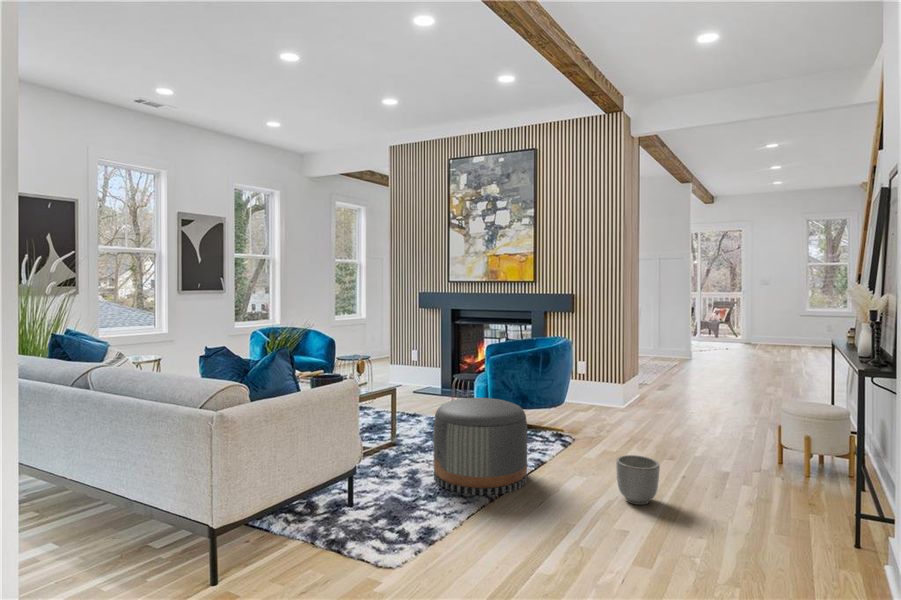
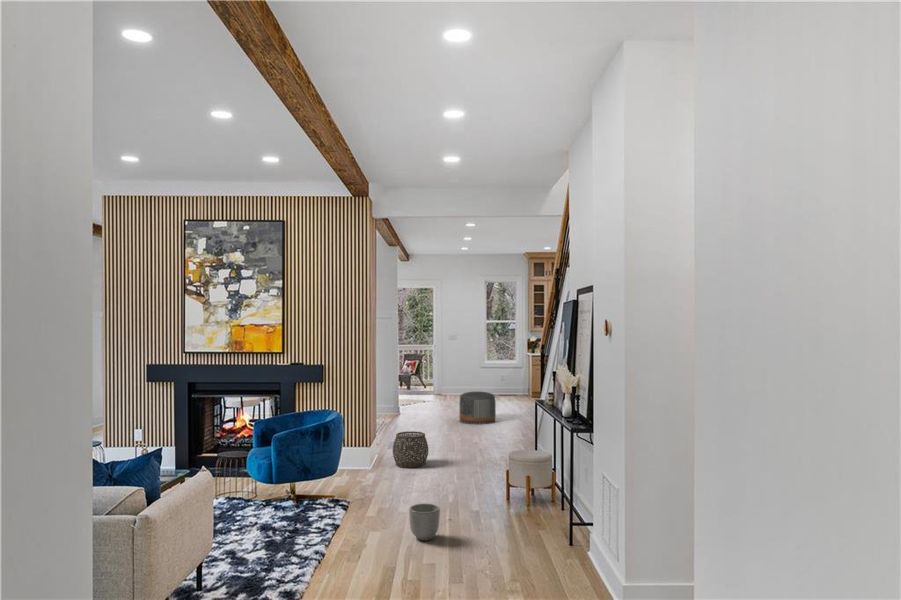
woven basket: none [649,375,695,416] -> present [393,431,429,468]
pouf: present [434,398,527,495] -> present [459,392,496,424]

